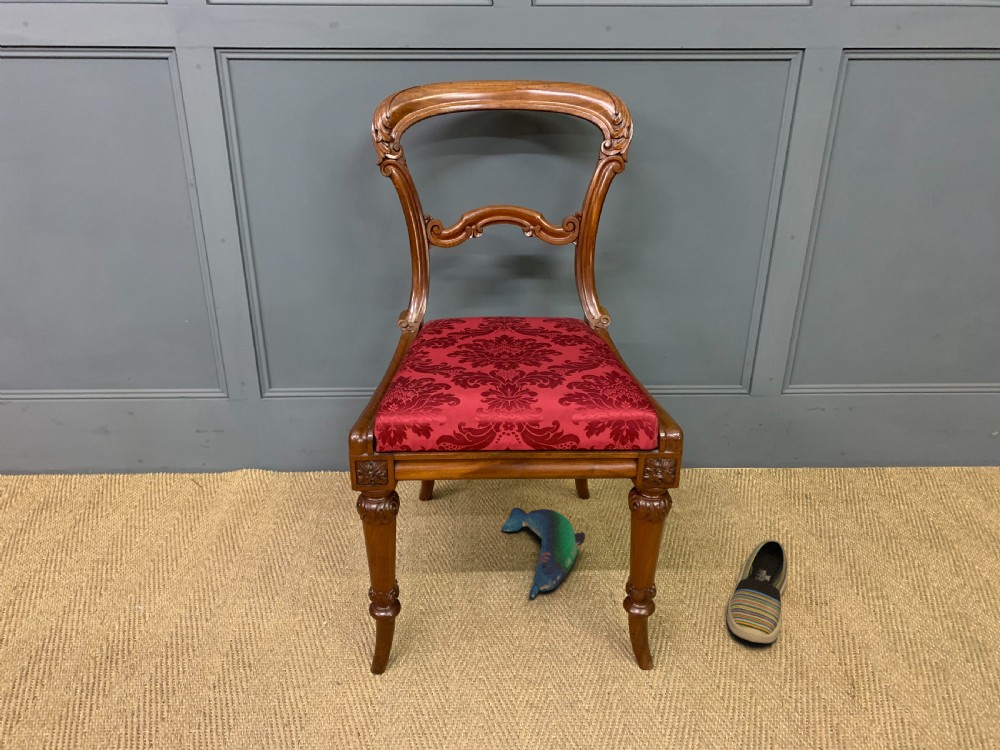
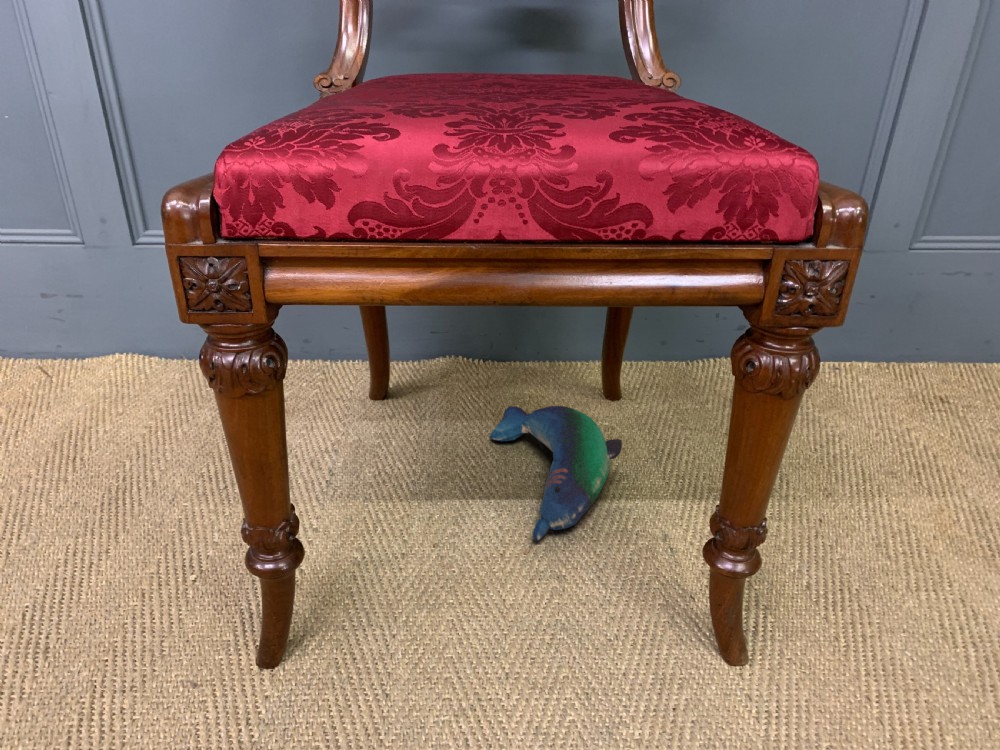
shoe: present [727,540,788,643] -> none [861,452,960,620]

